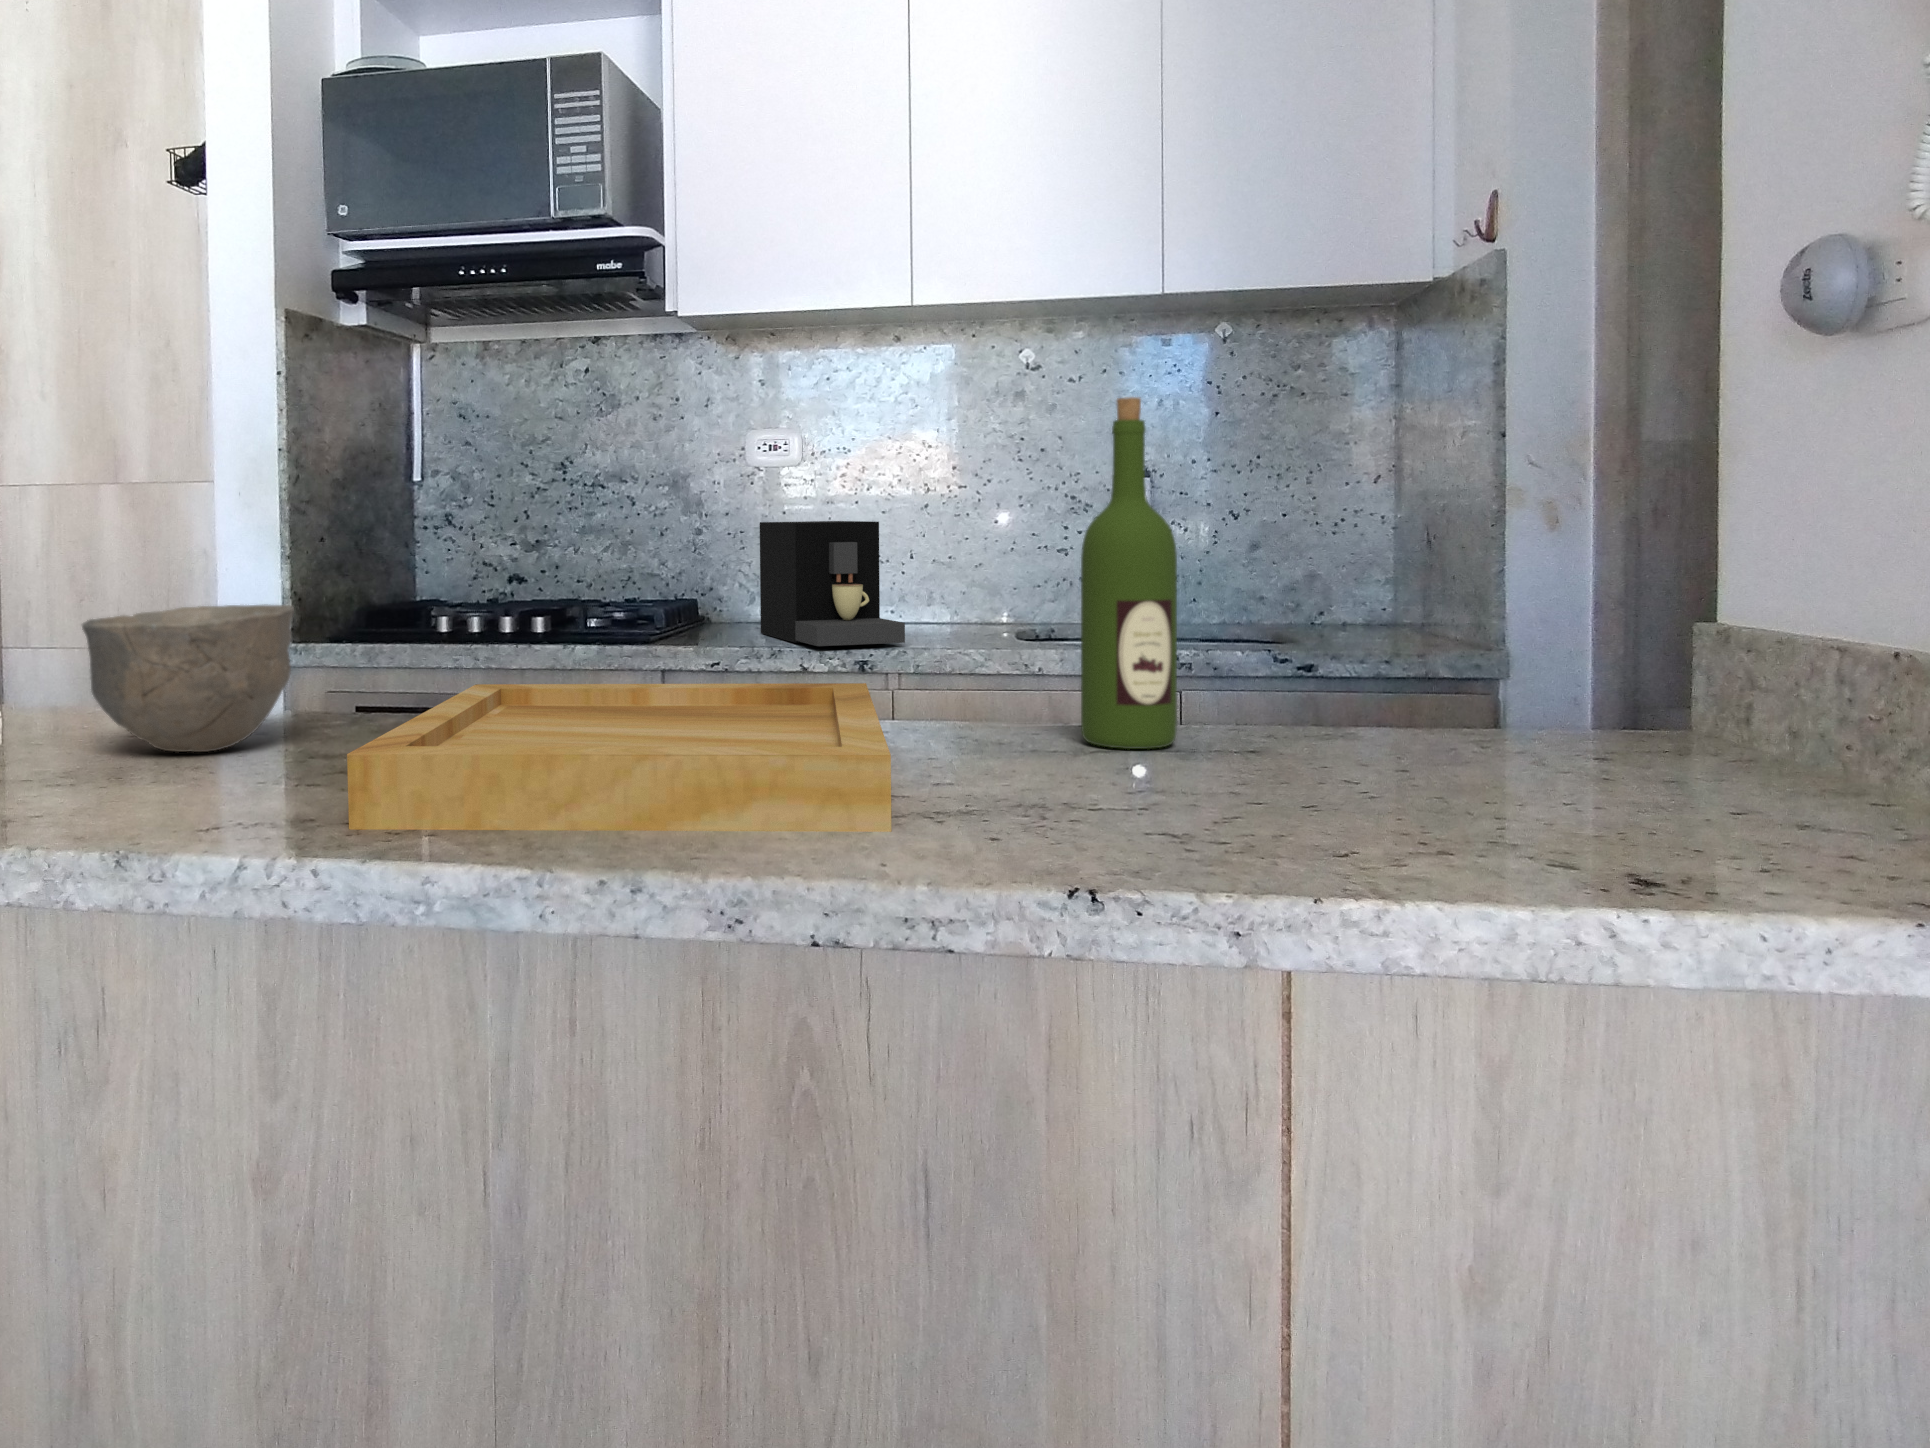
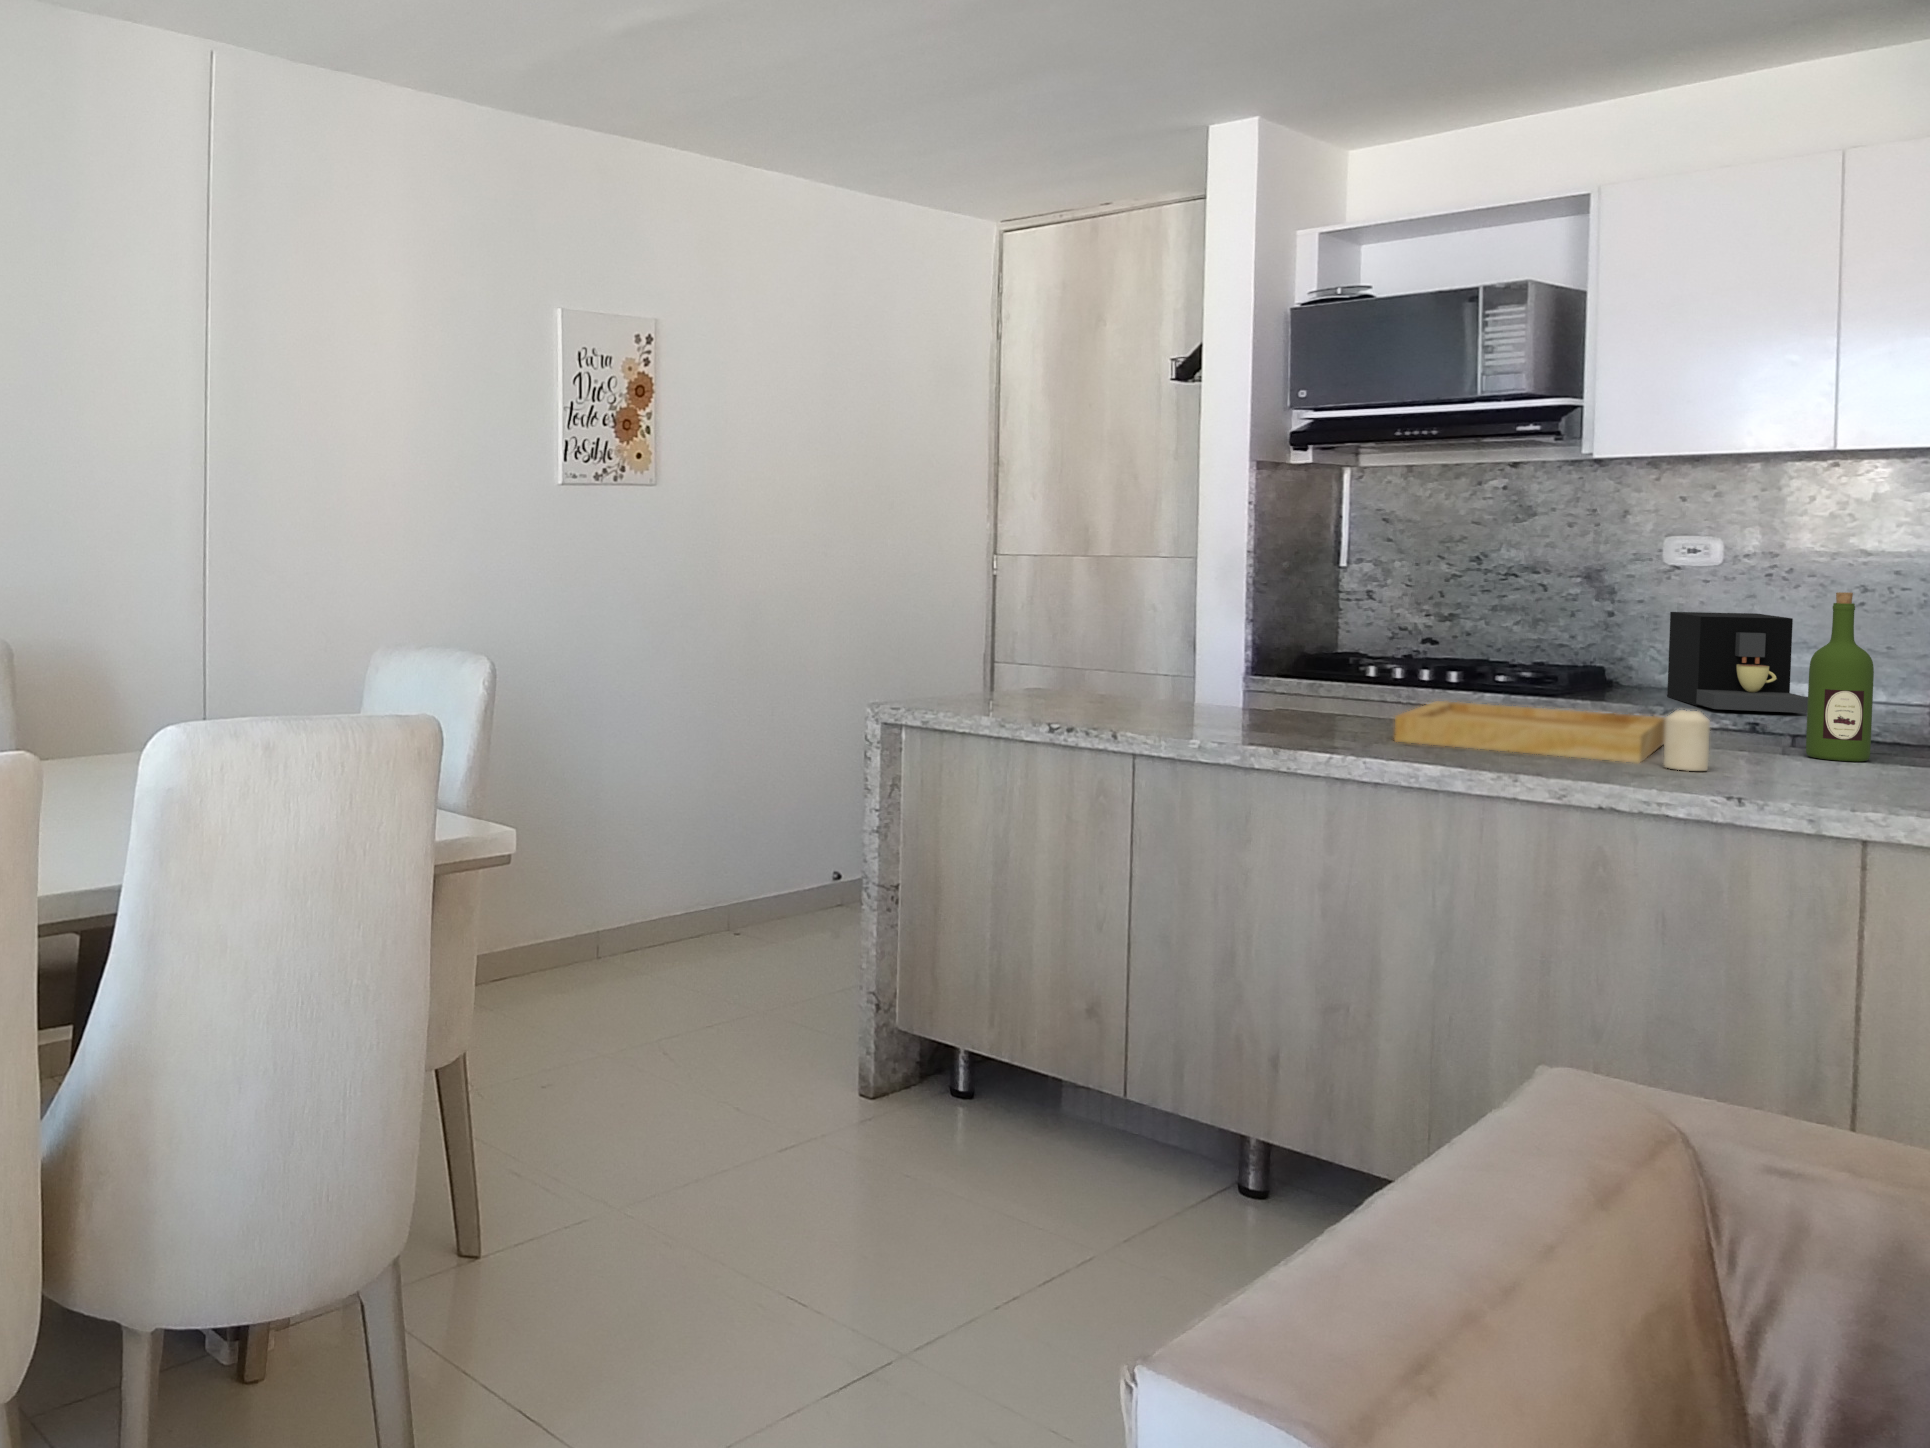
bowl: present [82,605,294,752] -> none [1244,657,1342,717]
candle: none [956,678,1052,858] -> present [1664,710,1710,771]

